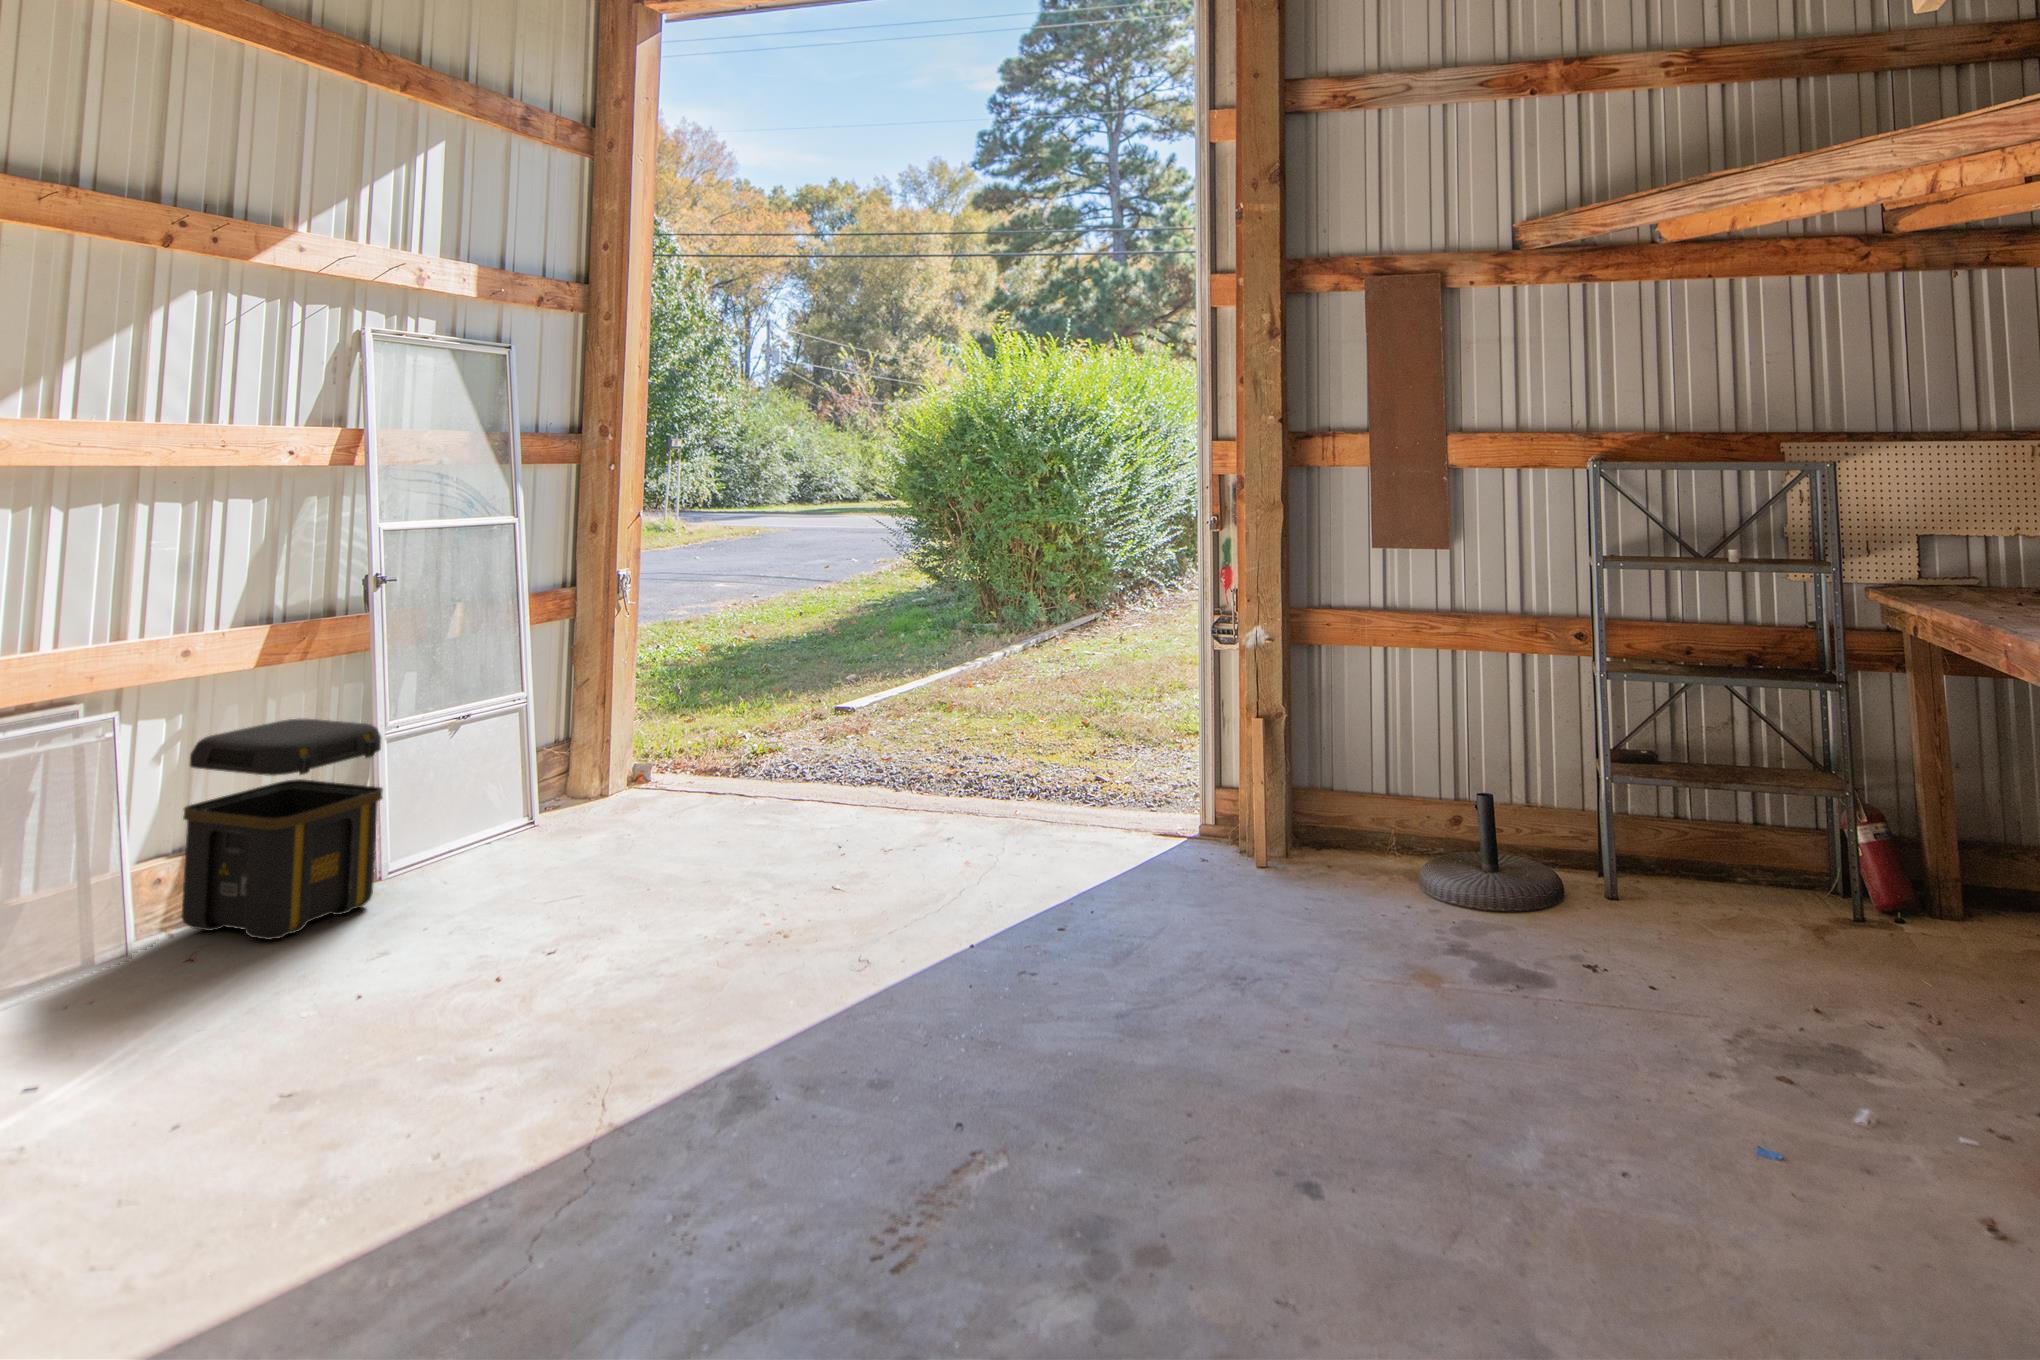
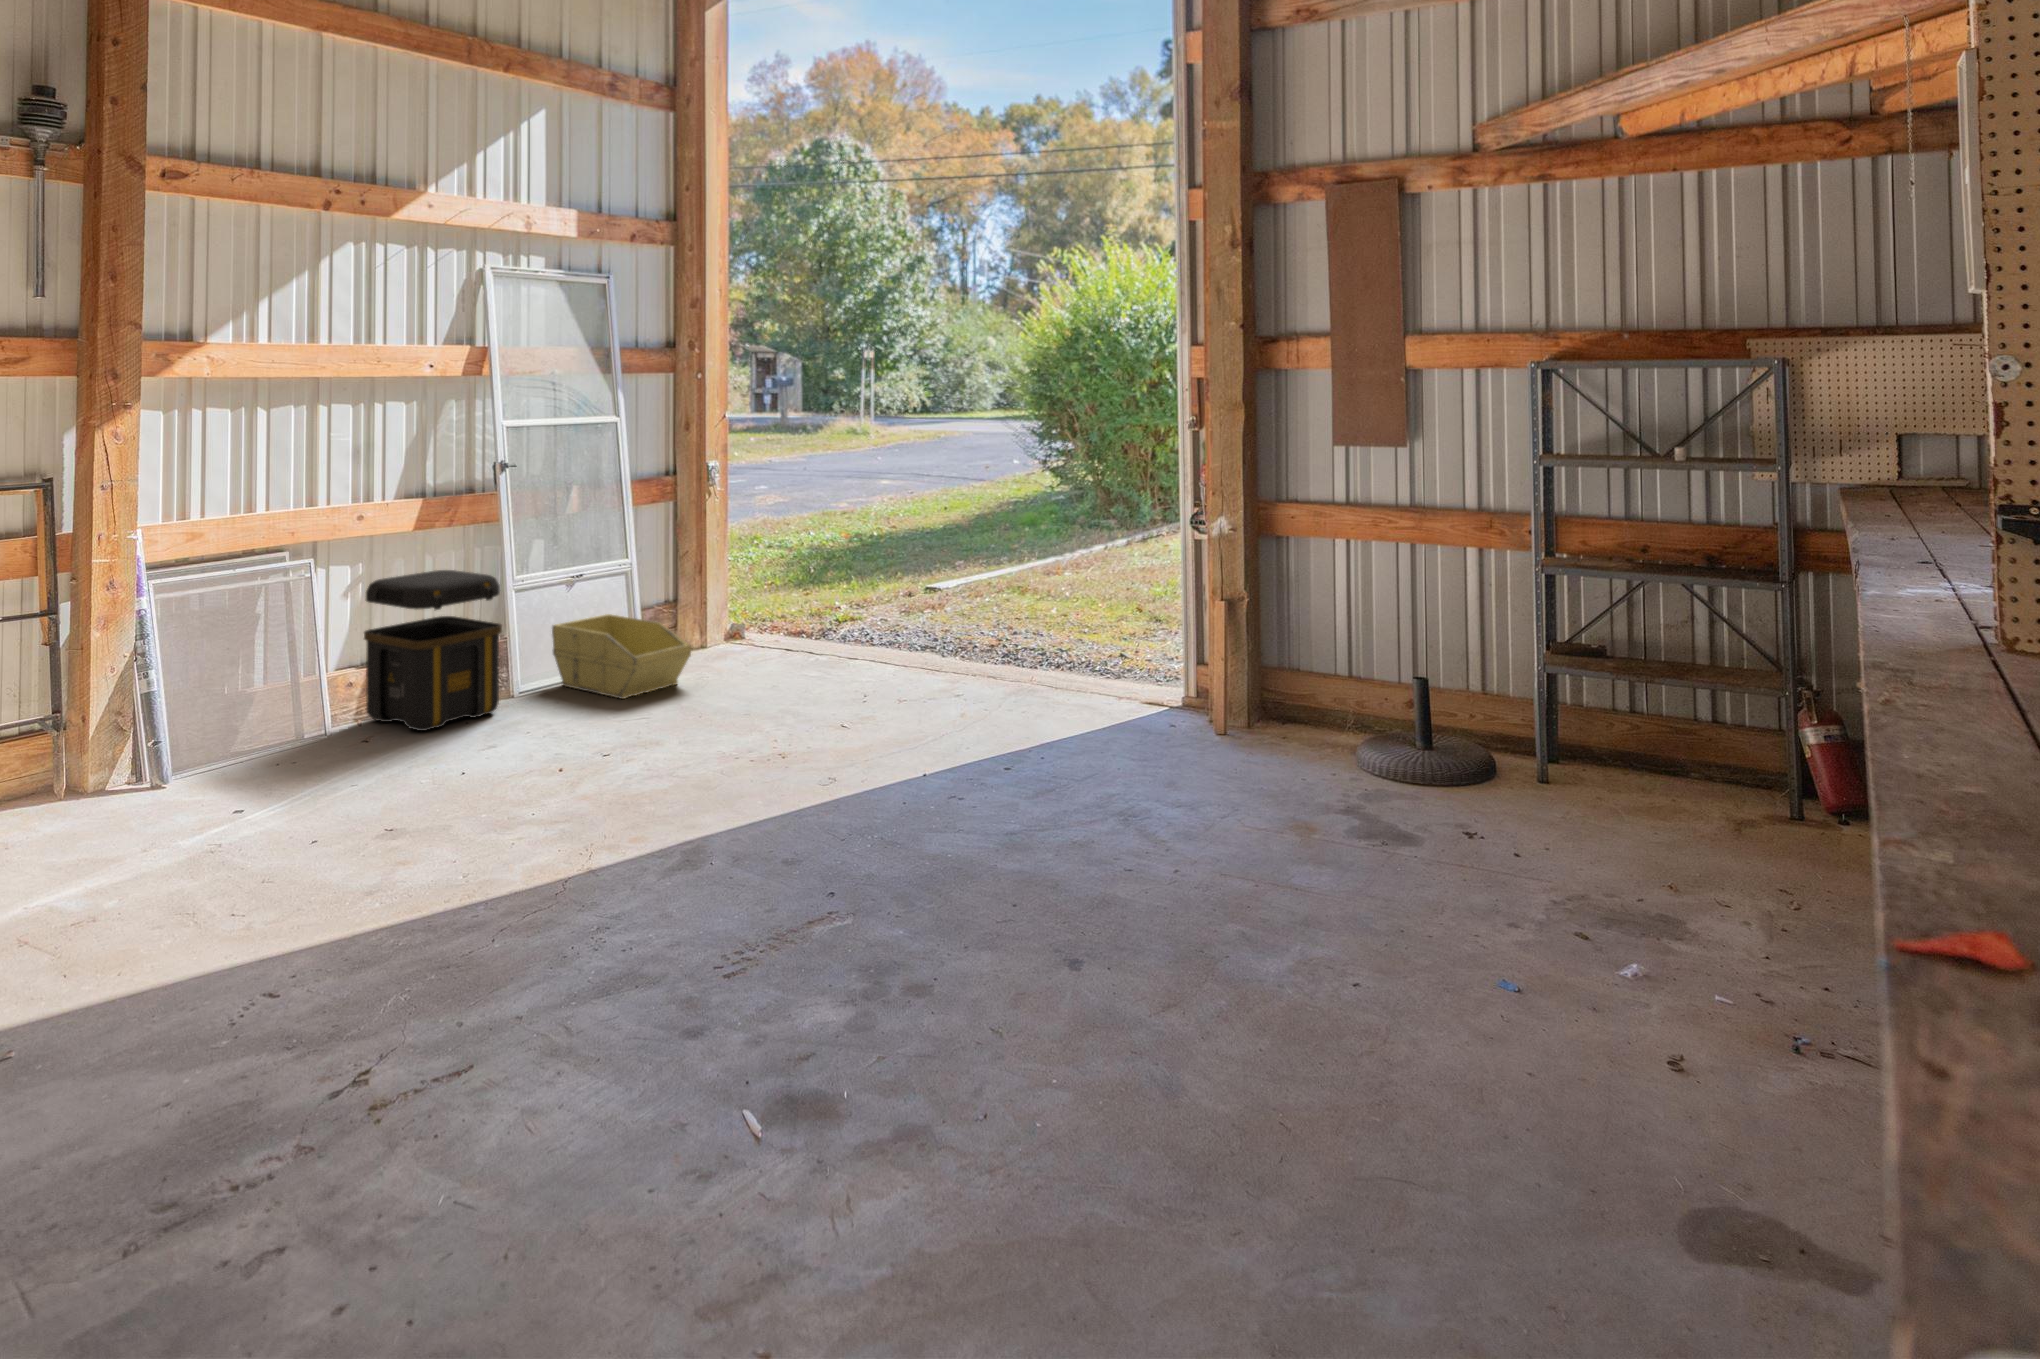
storage bin: none [432,764,621,874] -> present [552,614,691,699]

